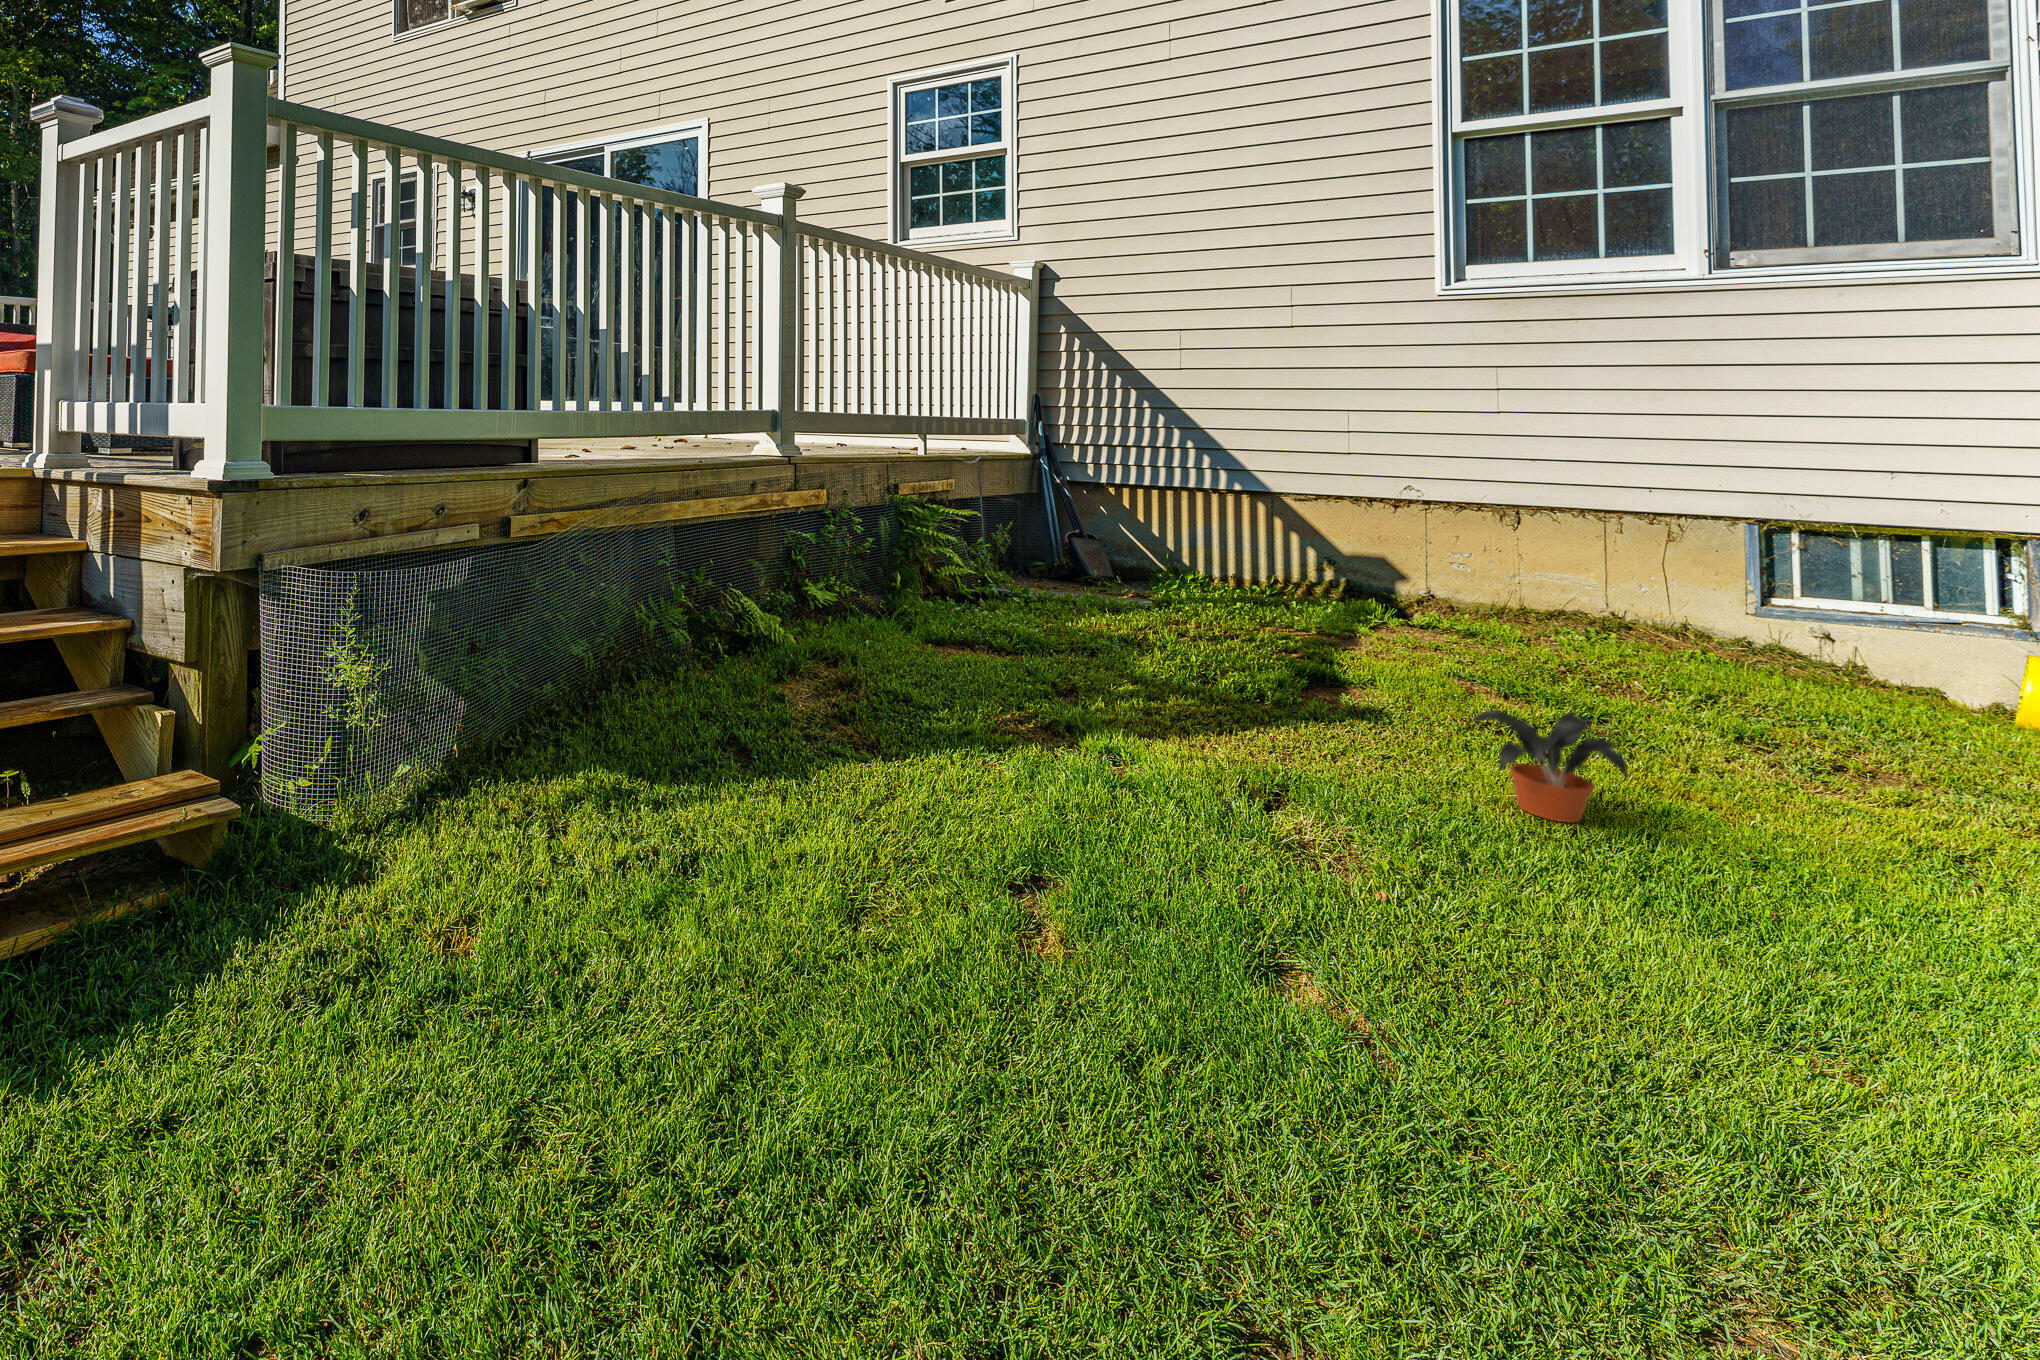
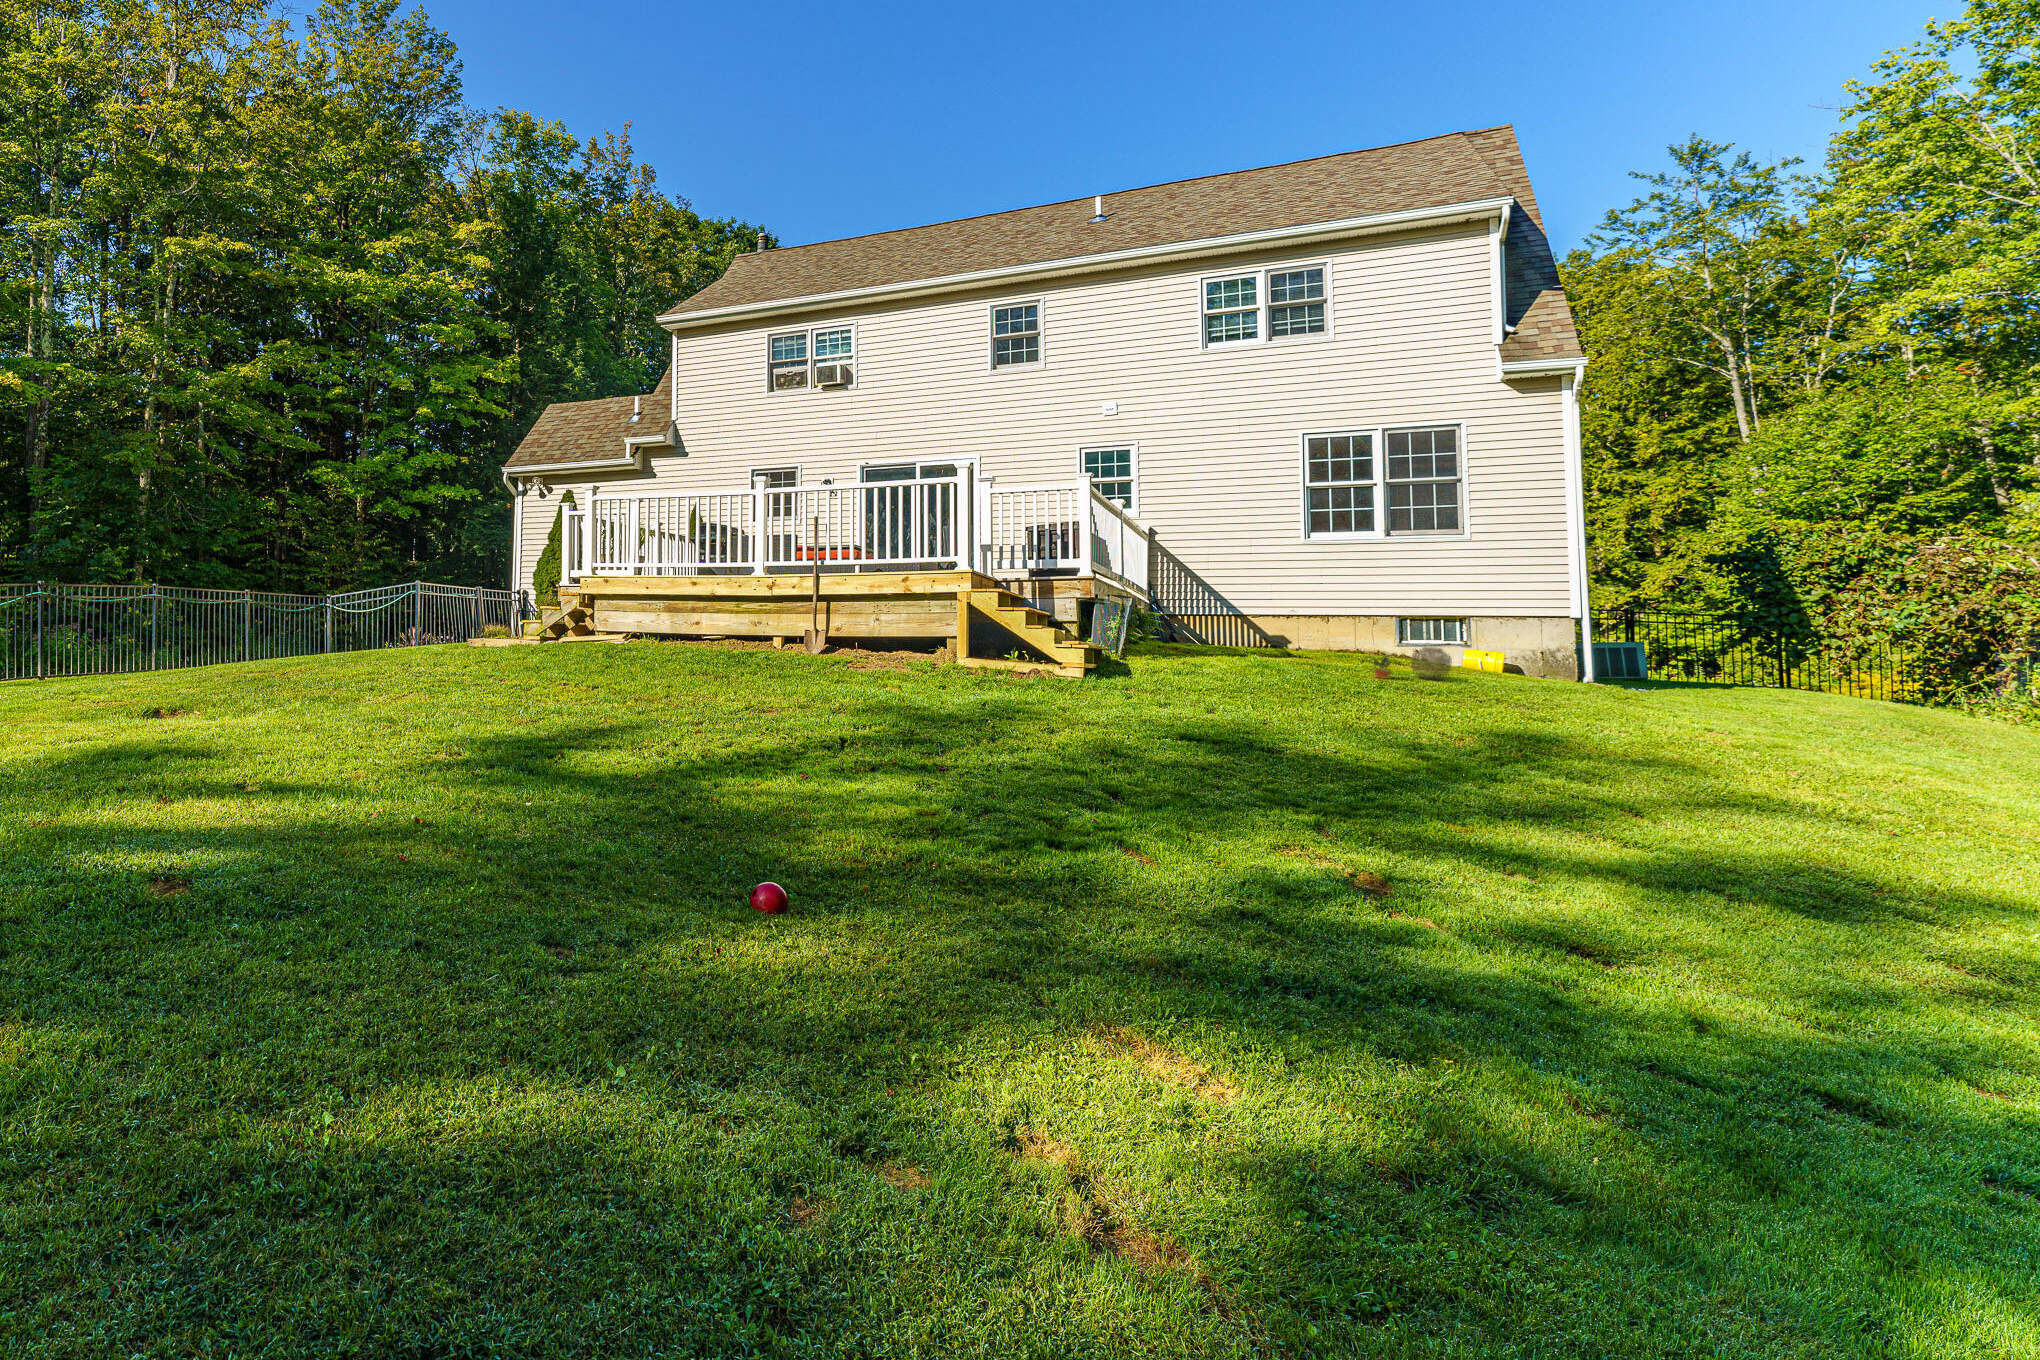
woven basket: none [1709,687,1917,854] -> present [1412,647,1452,680]

